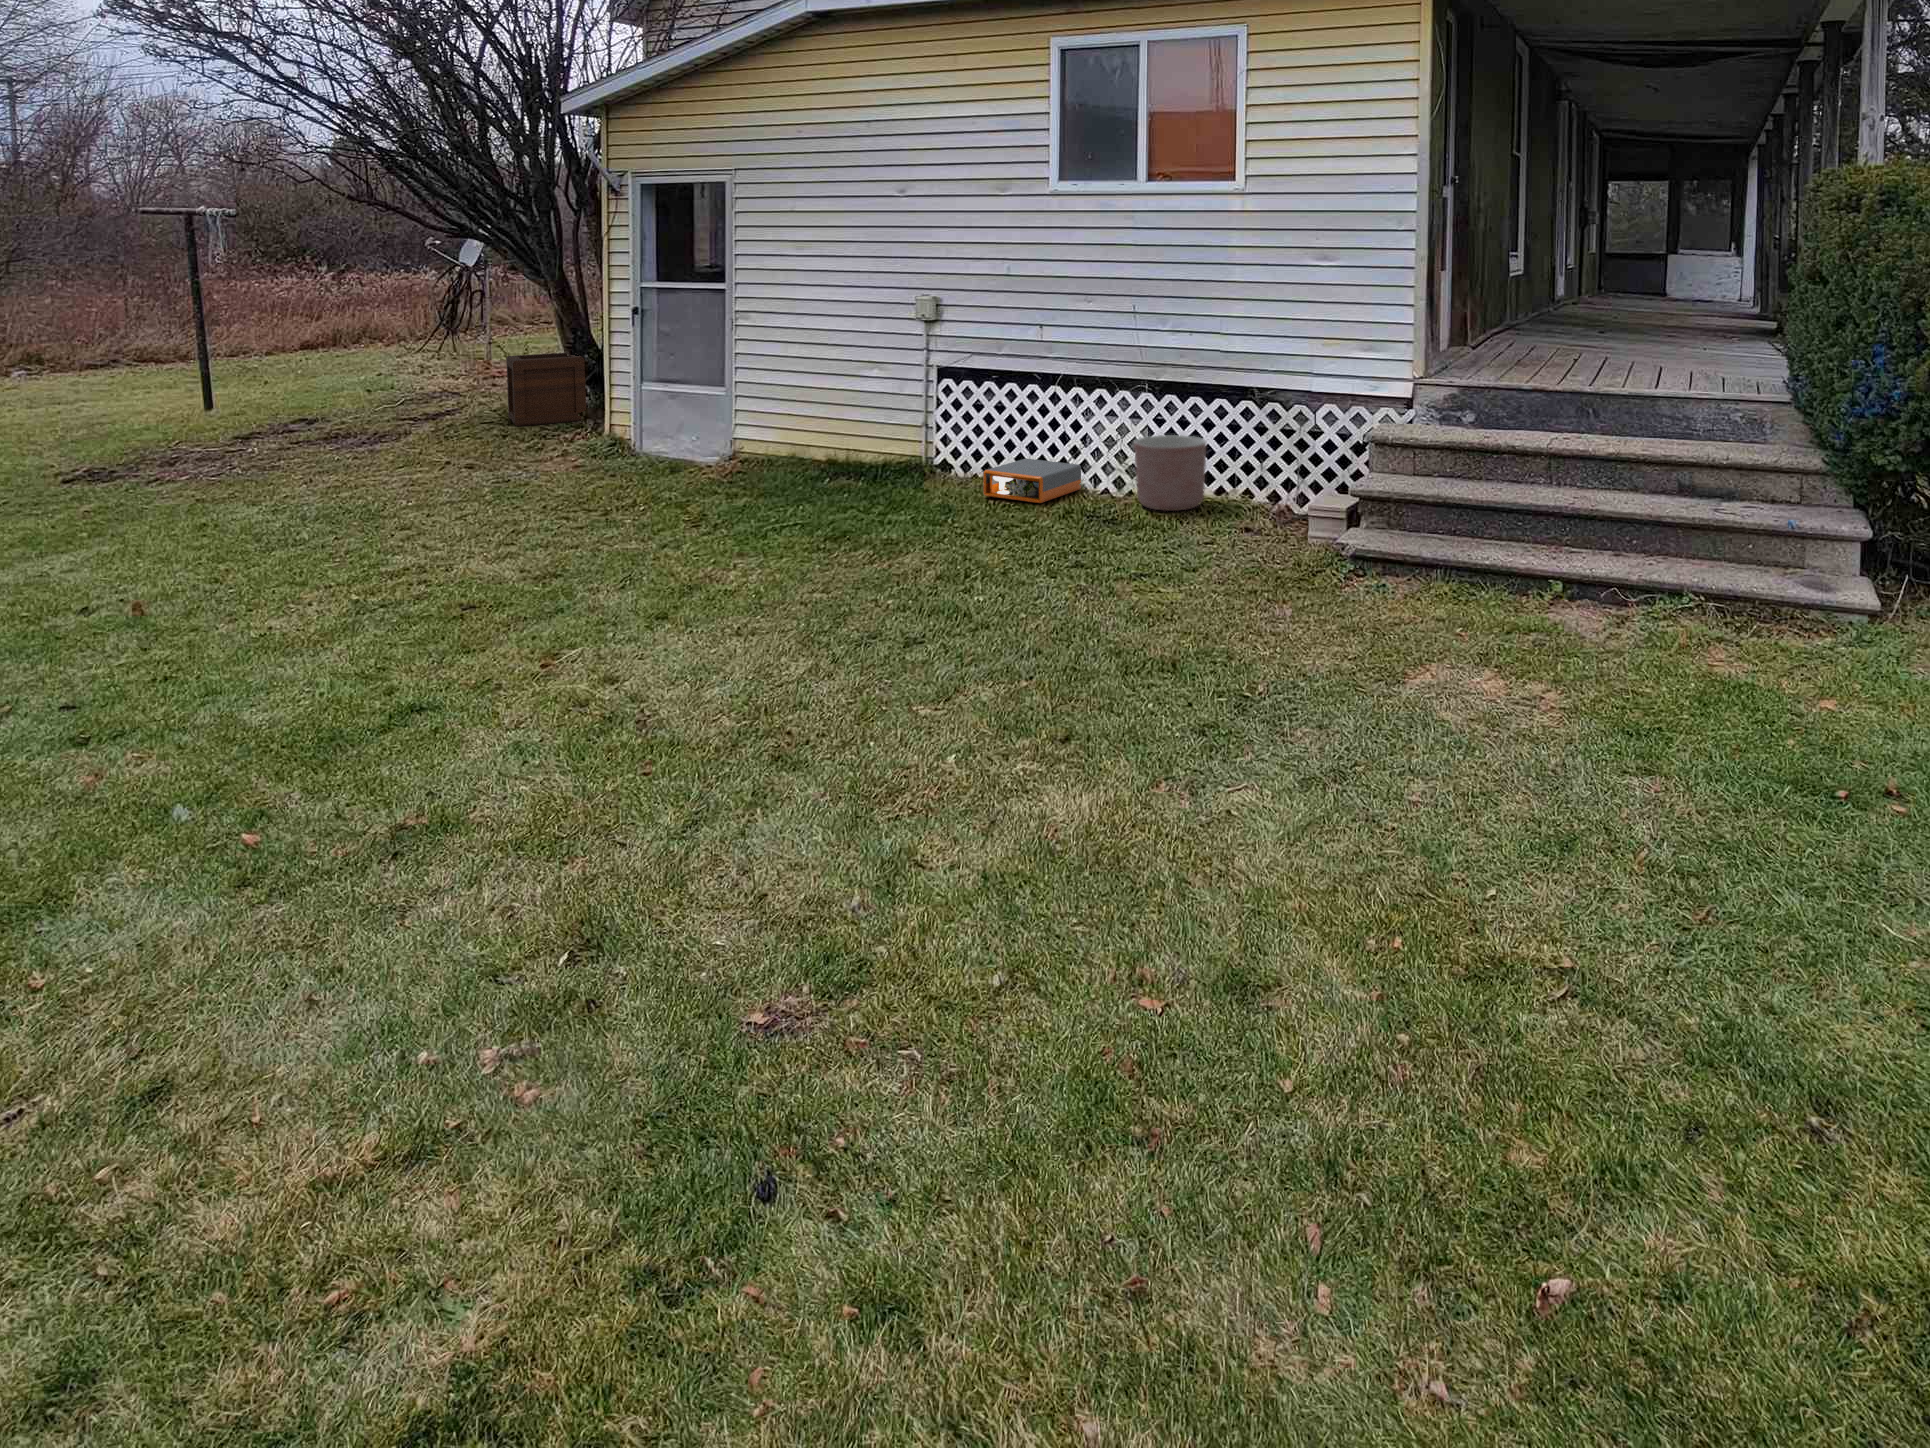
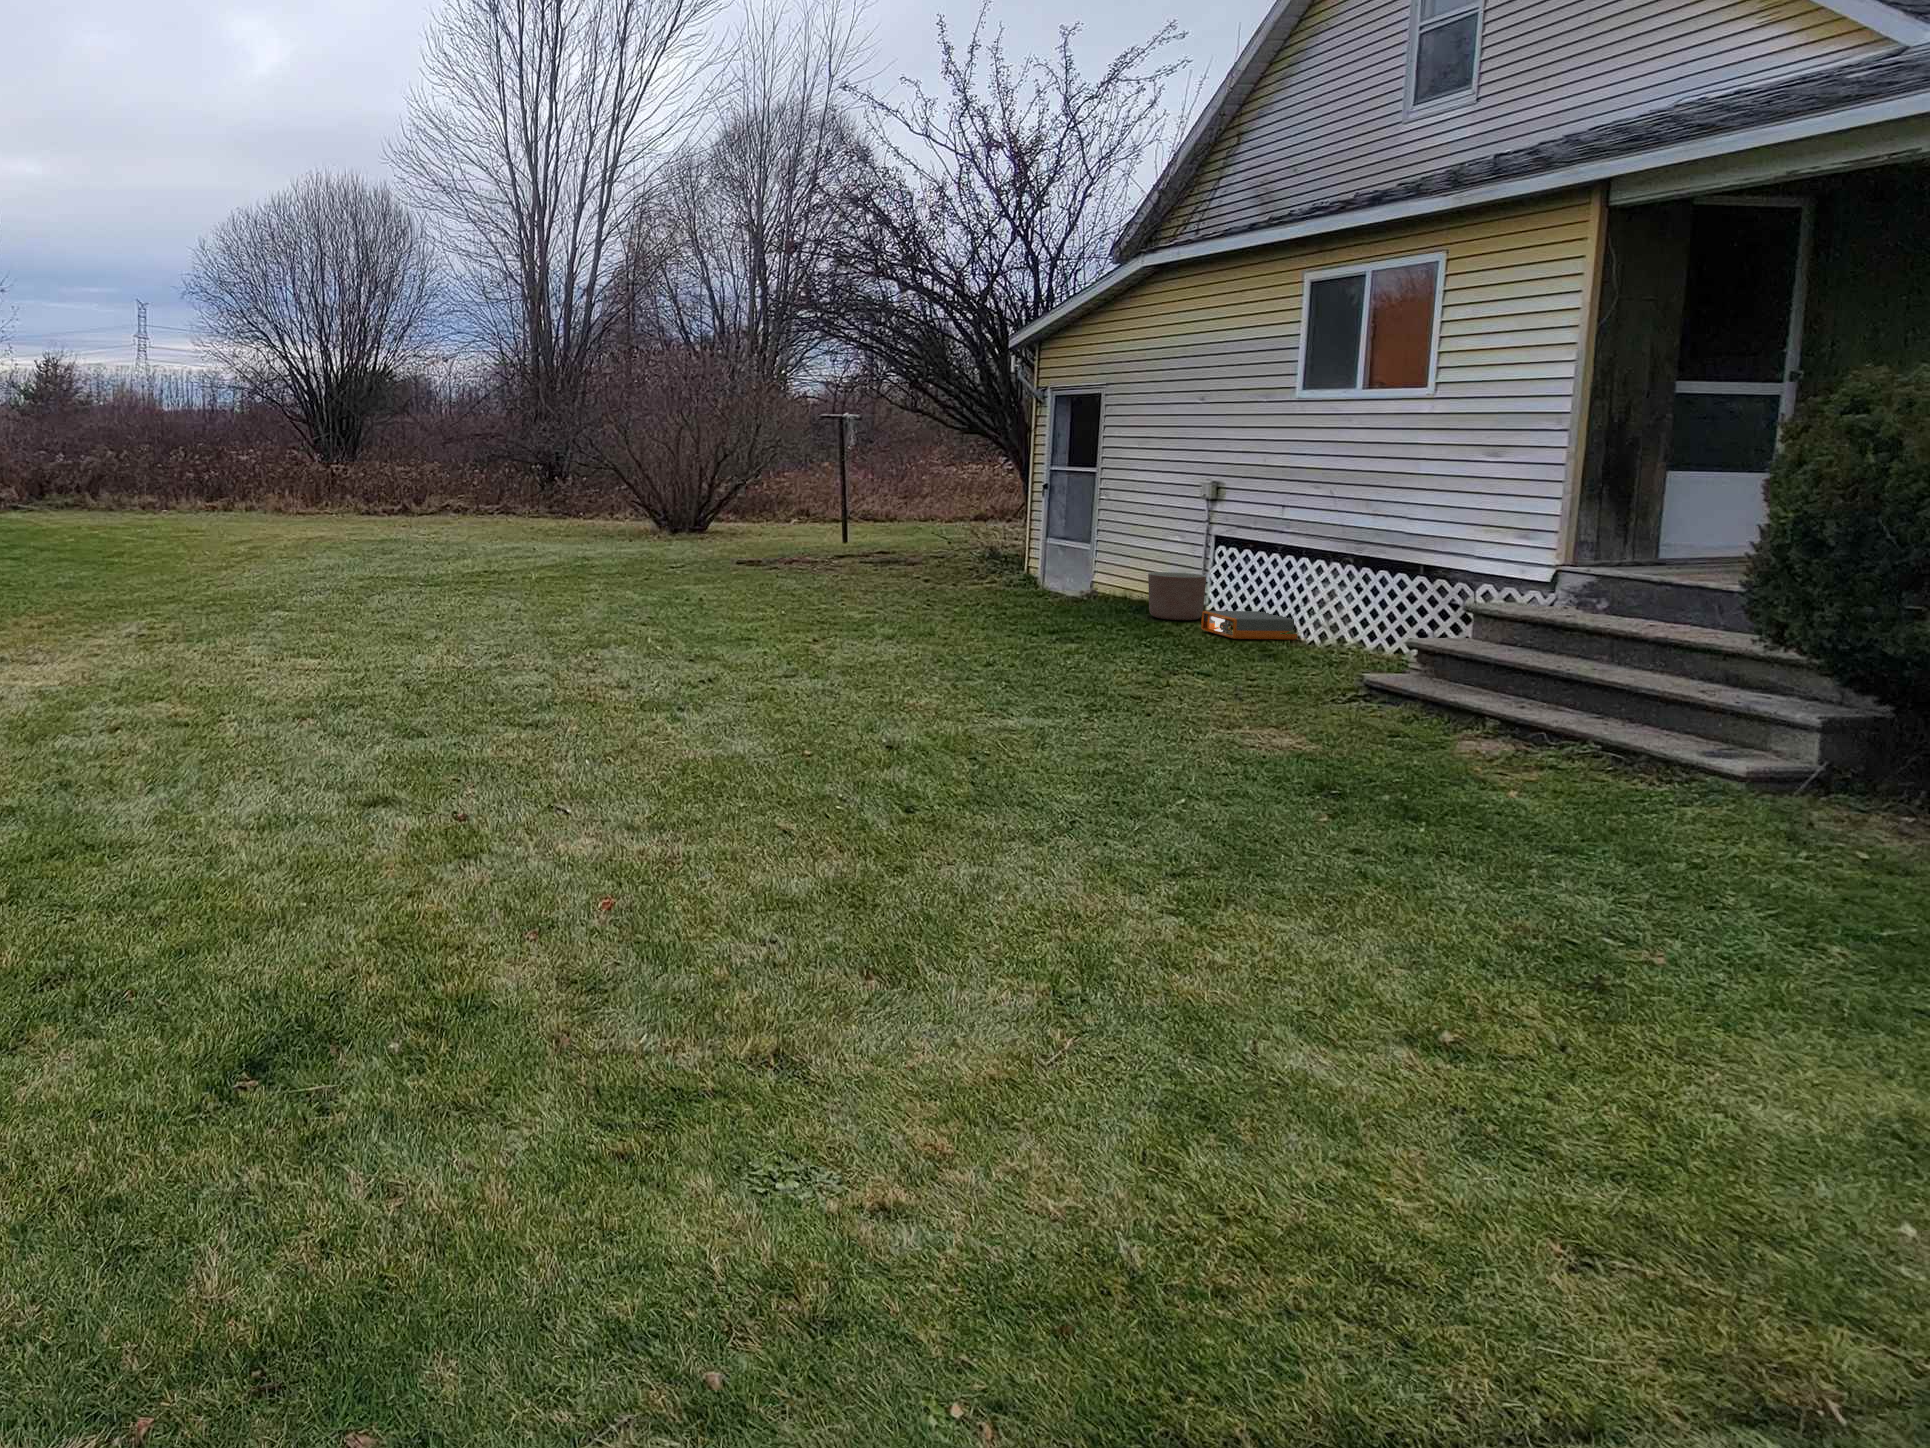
wooden crate: present [506,352,586,426] -> none [989,519,1046,569]
planter: present [1134,435,1206,511] -> present [1148,572,1206,620]

